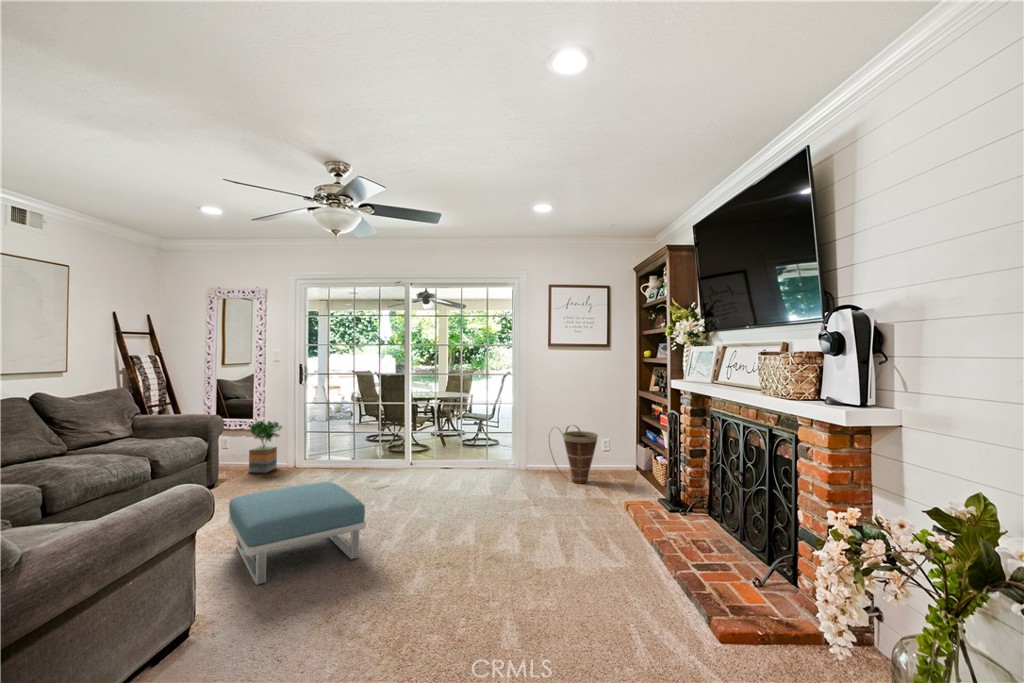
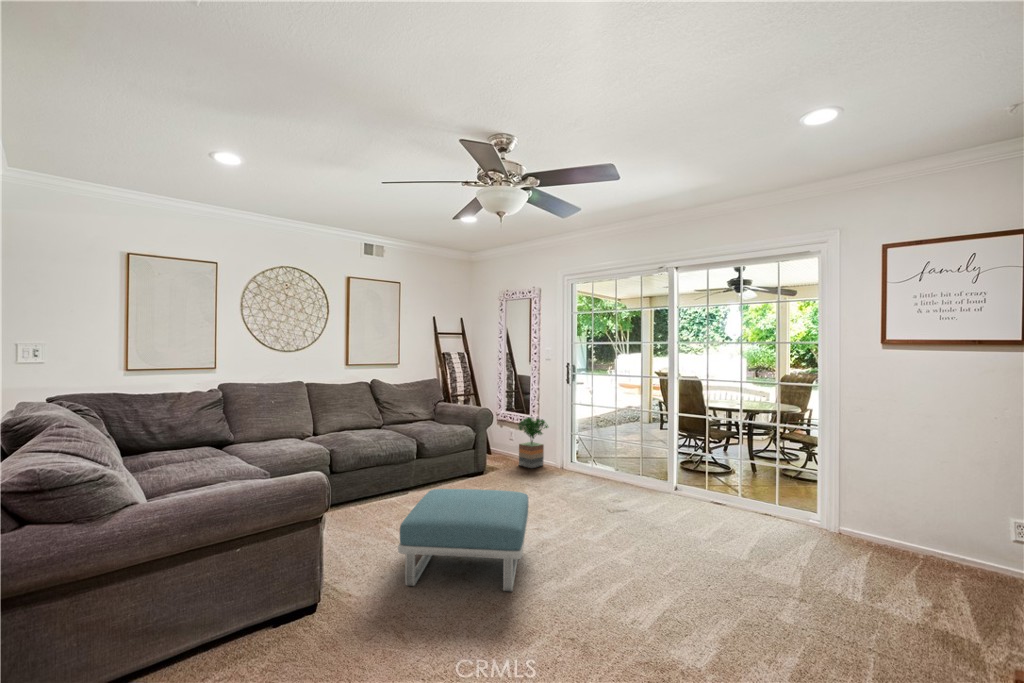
basket: present [549,425,598,483] -> none [877,477,983,587]

